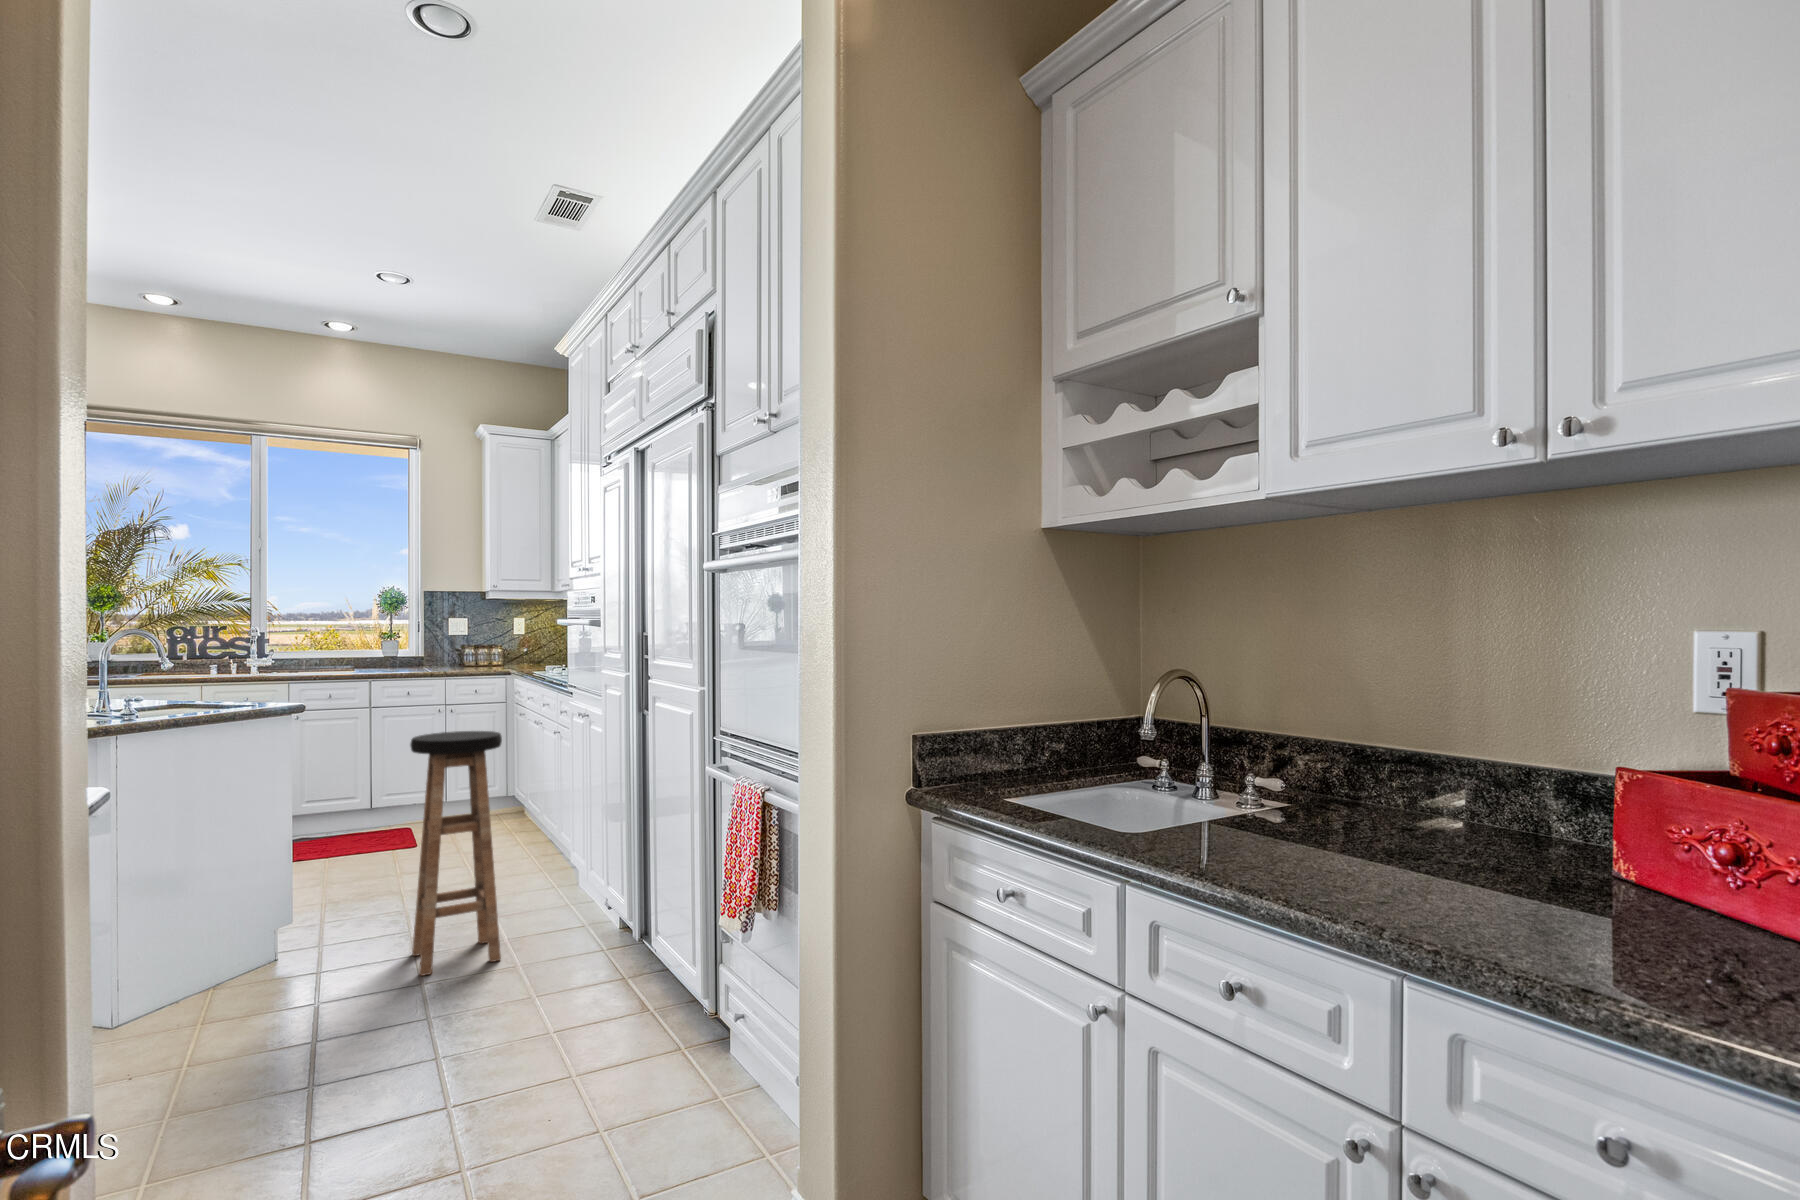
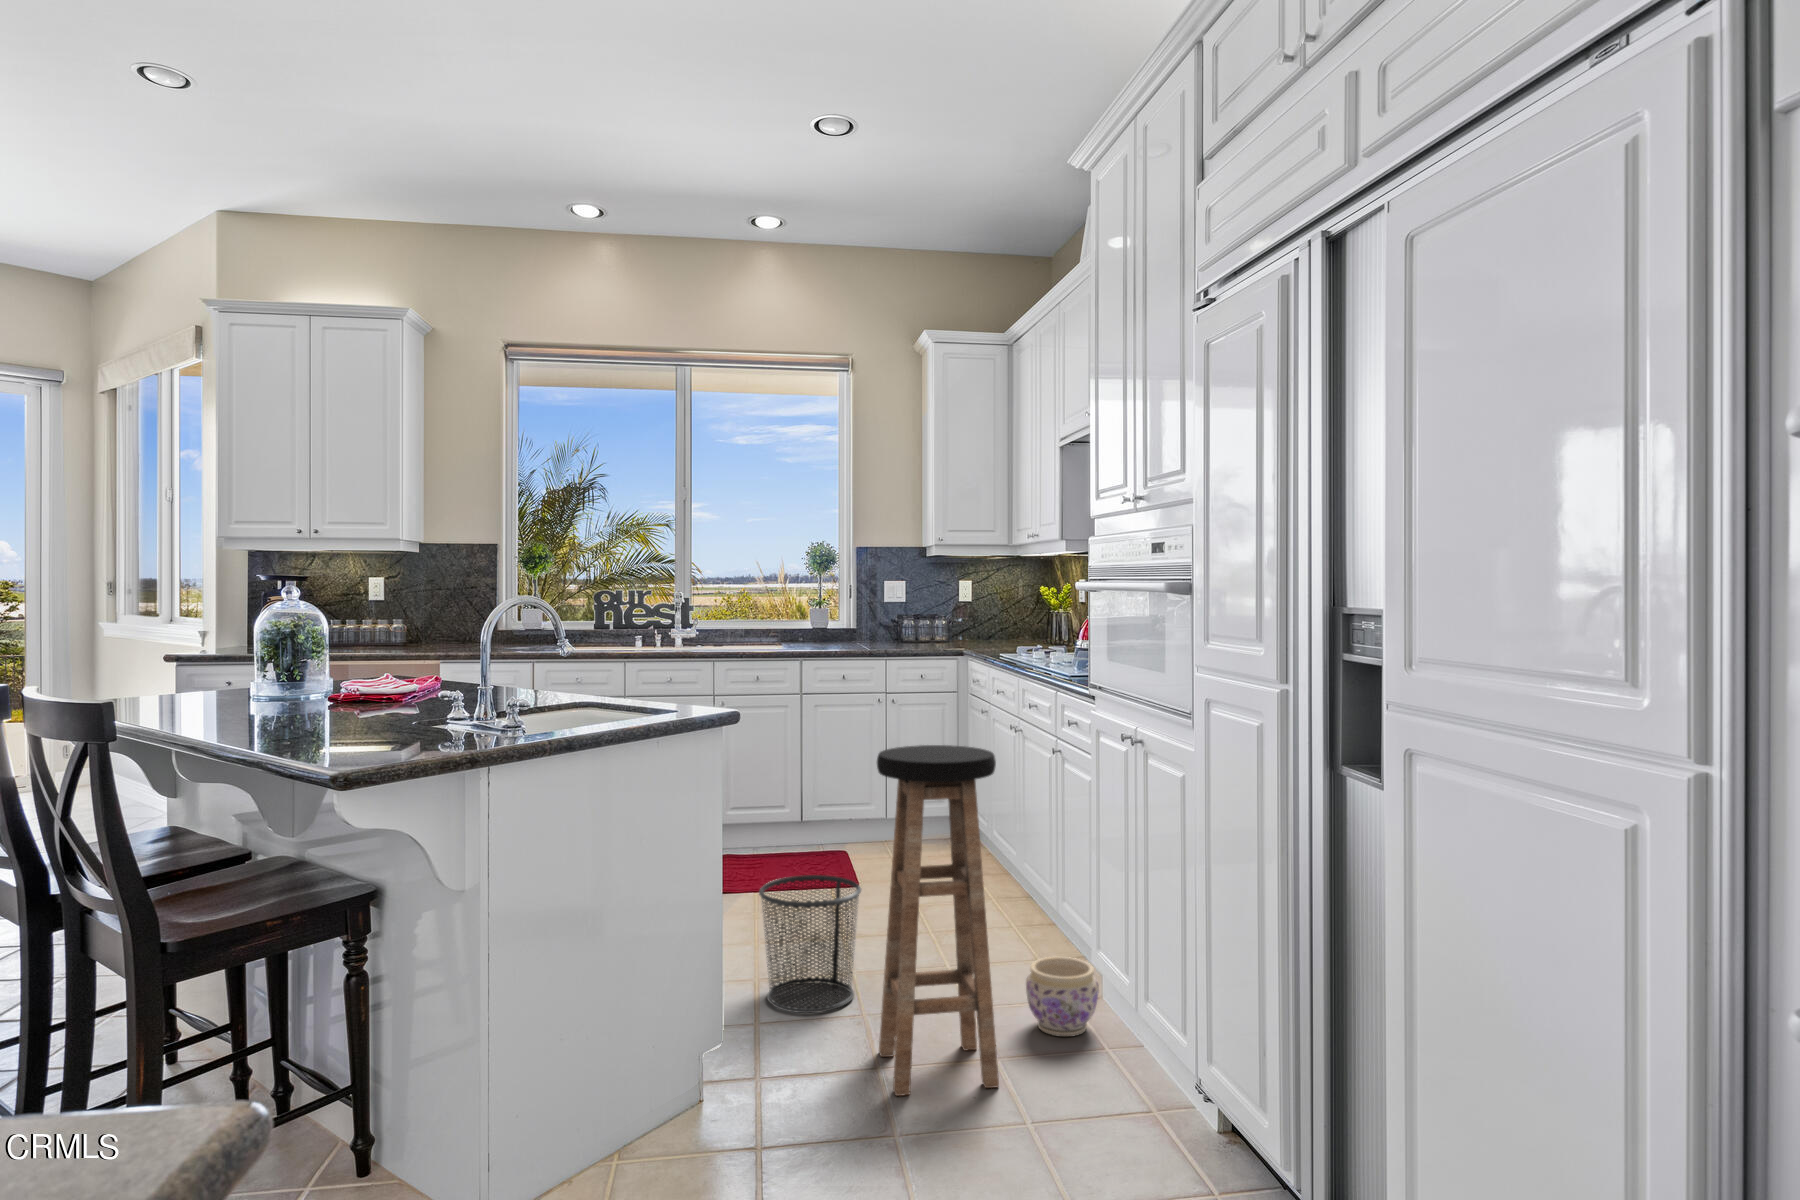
waste bin: none [316,837,405,940] -> present [759,875,861,1013]
planter: none [530,874,583,927] -> present [1026,957,1099,1037]

